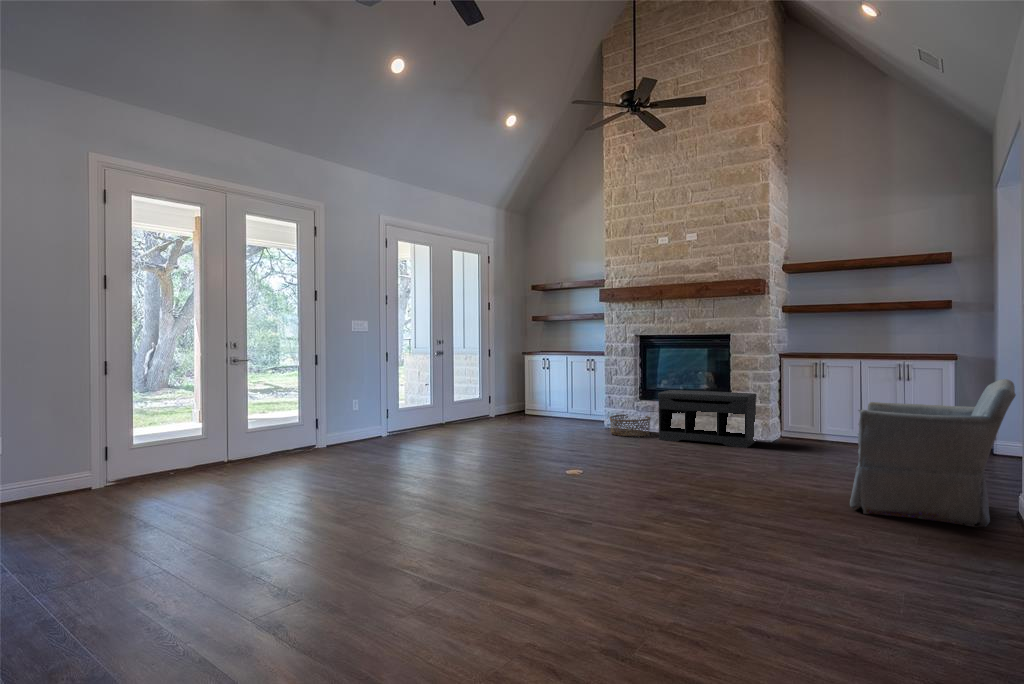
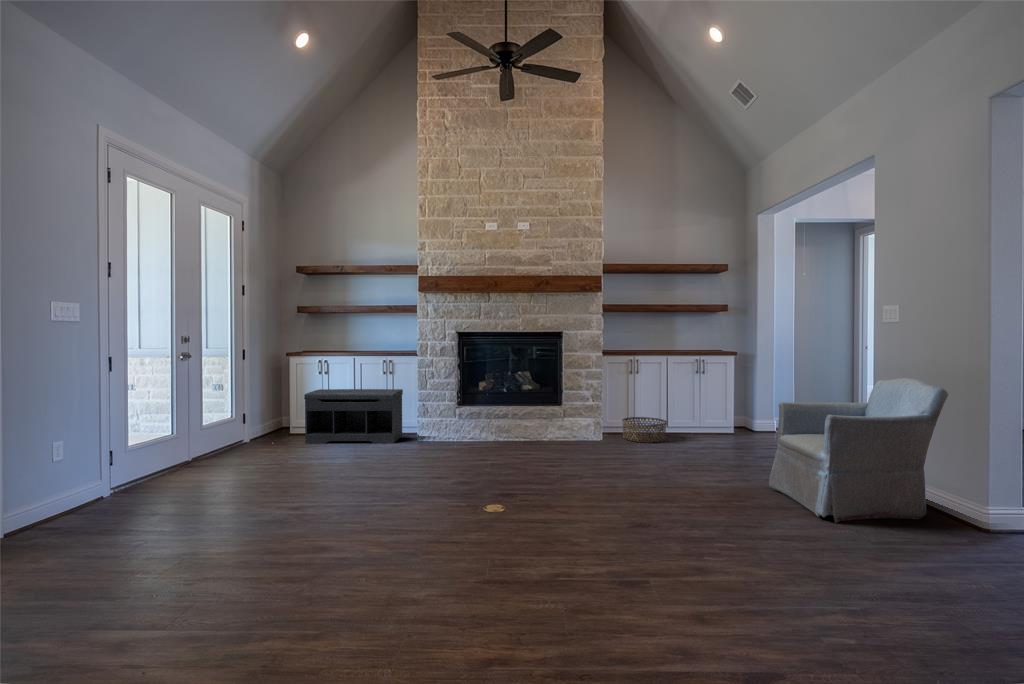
bench: present [658,390,757,448] -> present [304,389,403,443]
basket: present [610,414,650,436] -> present [622,417,667,443]

